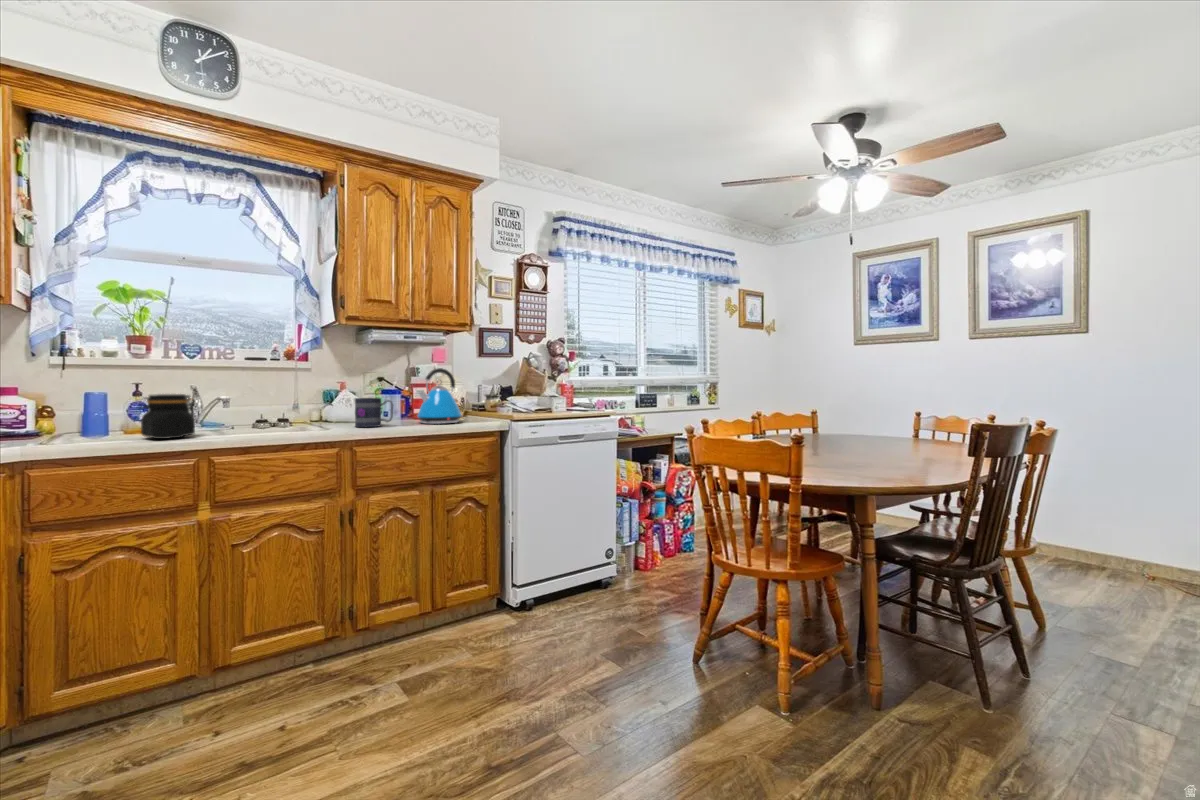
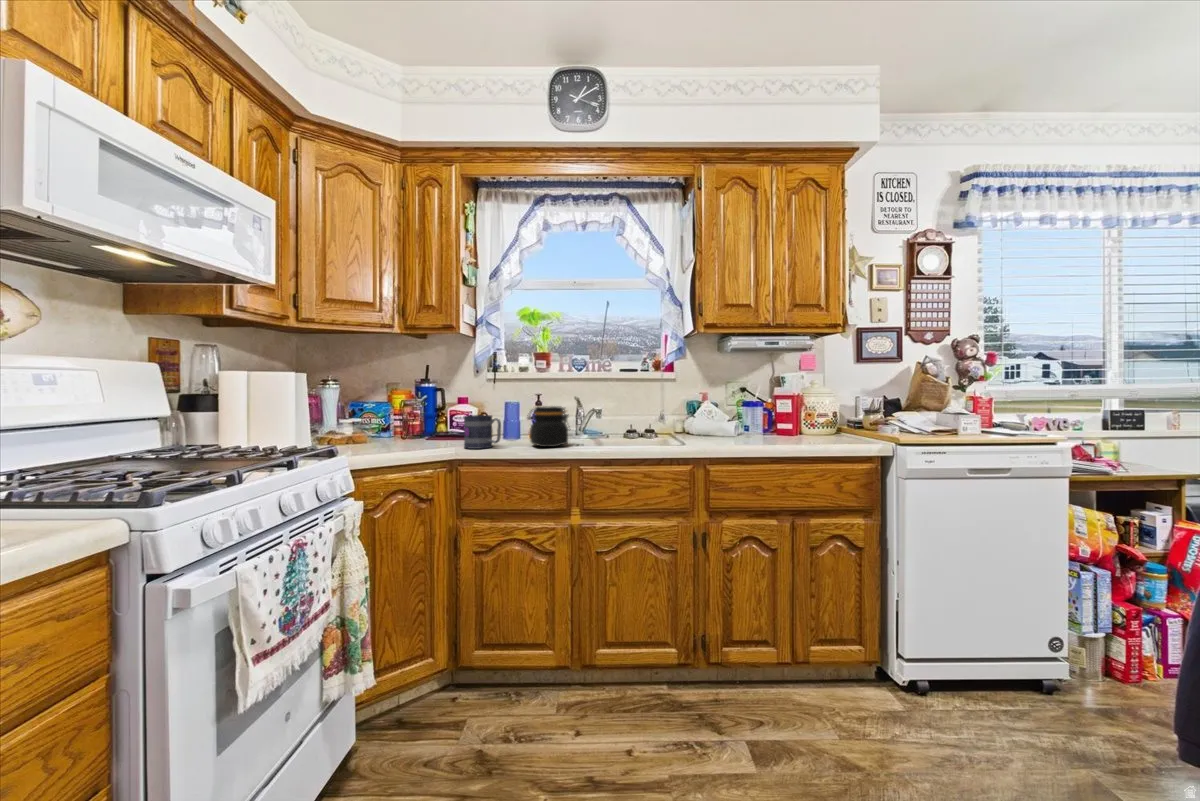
kettle: present [417,368,462,424] -> none [778,378,833,443]
mug: present [355,398,393,427] -> present [464,415,501,449]

